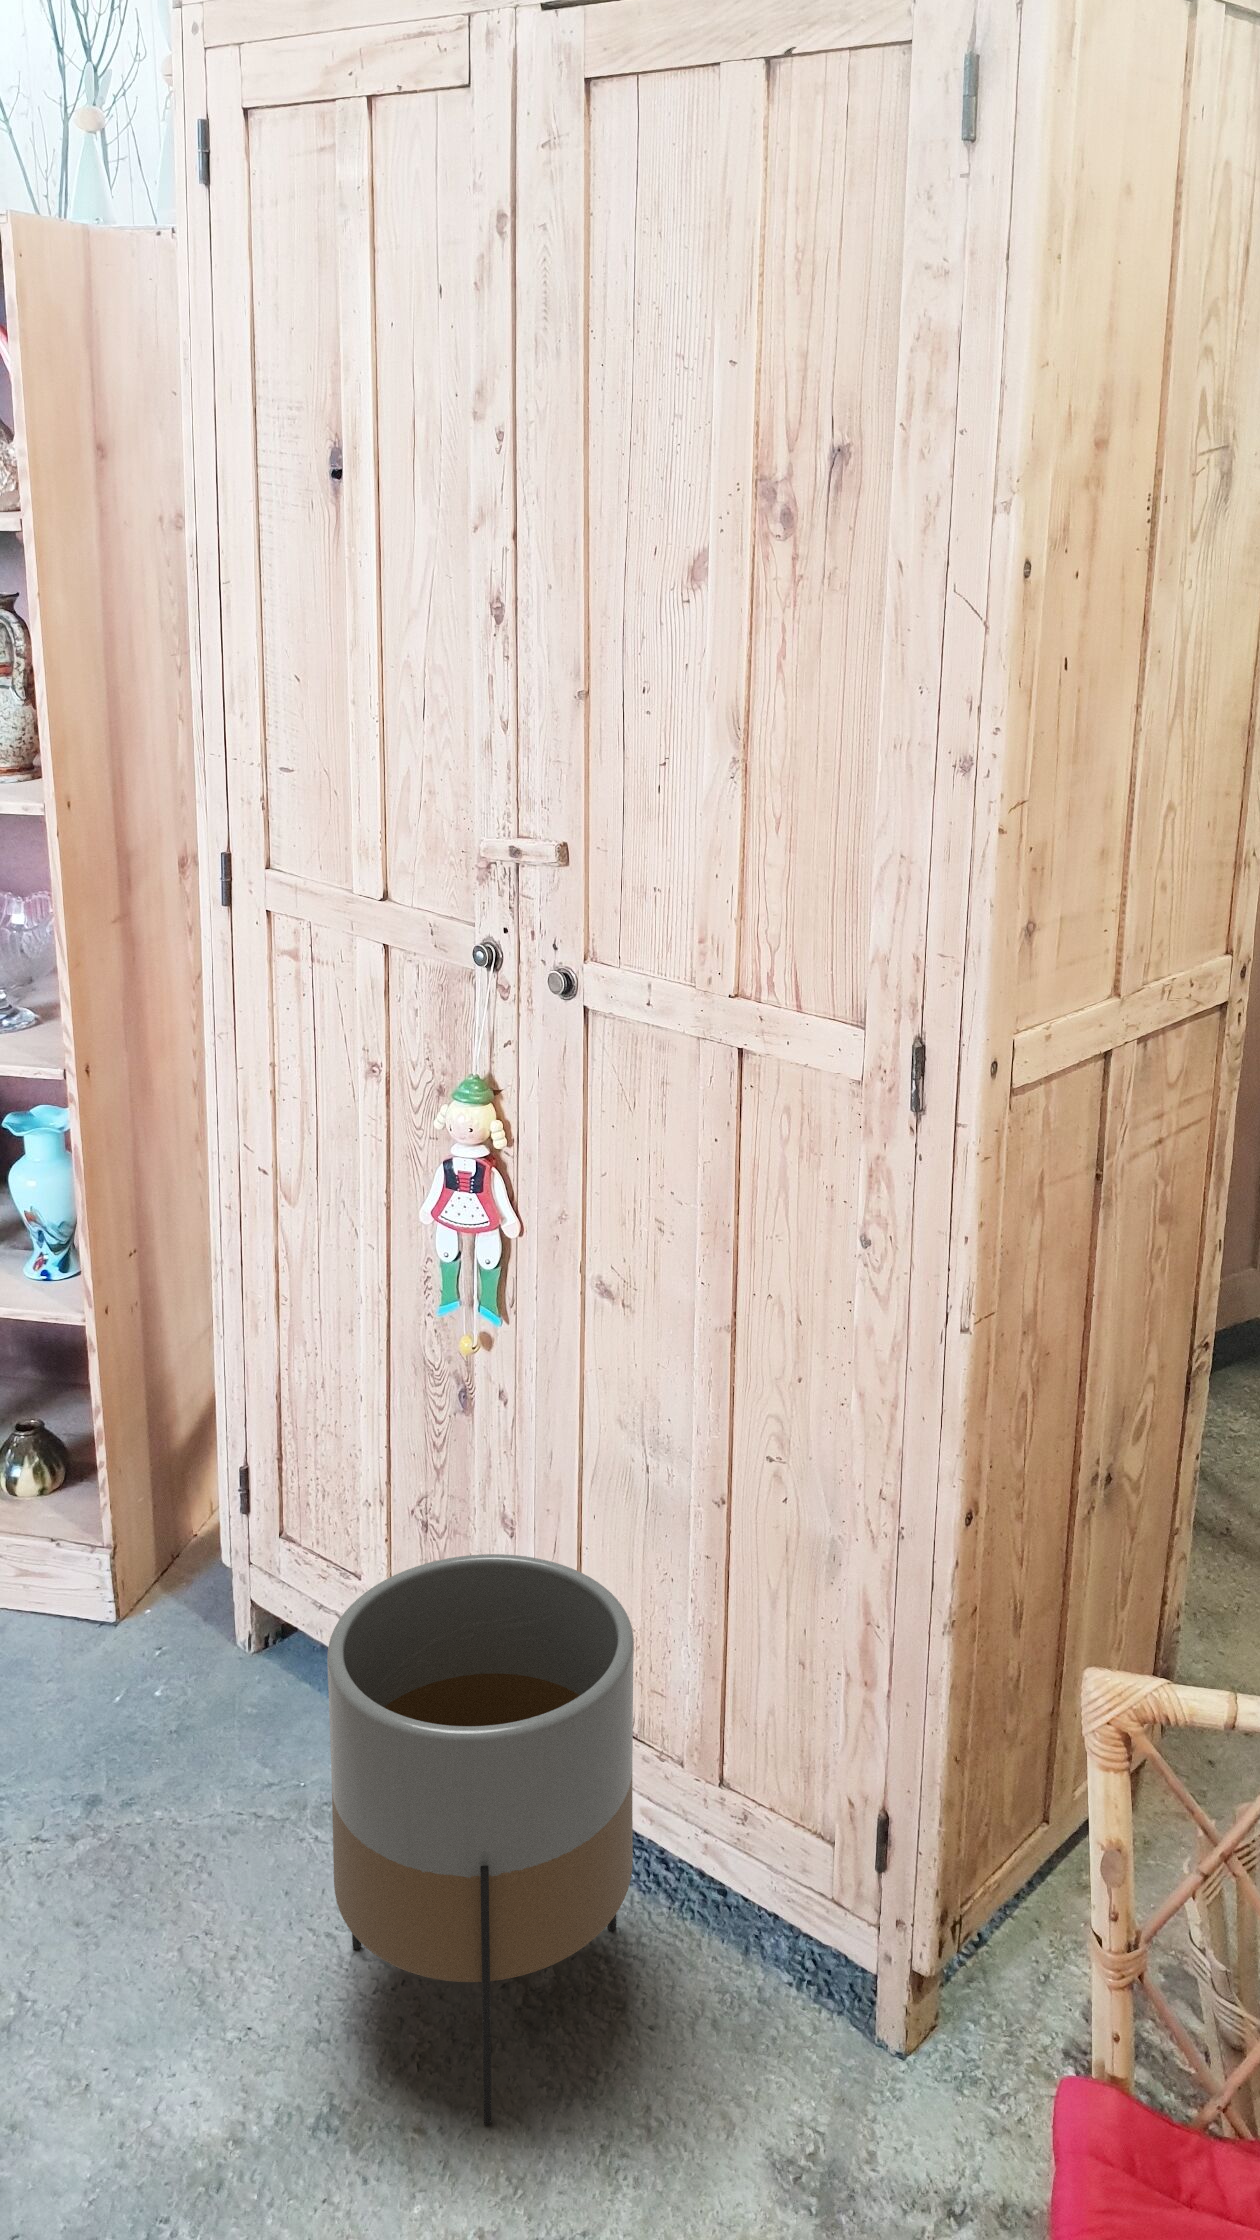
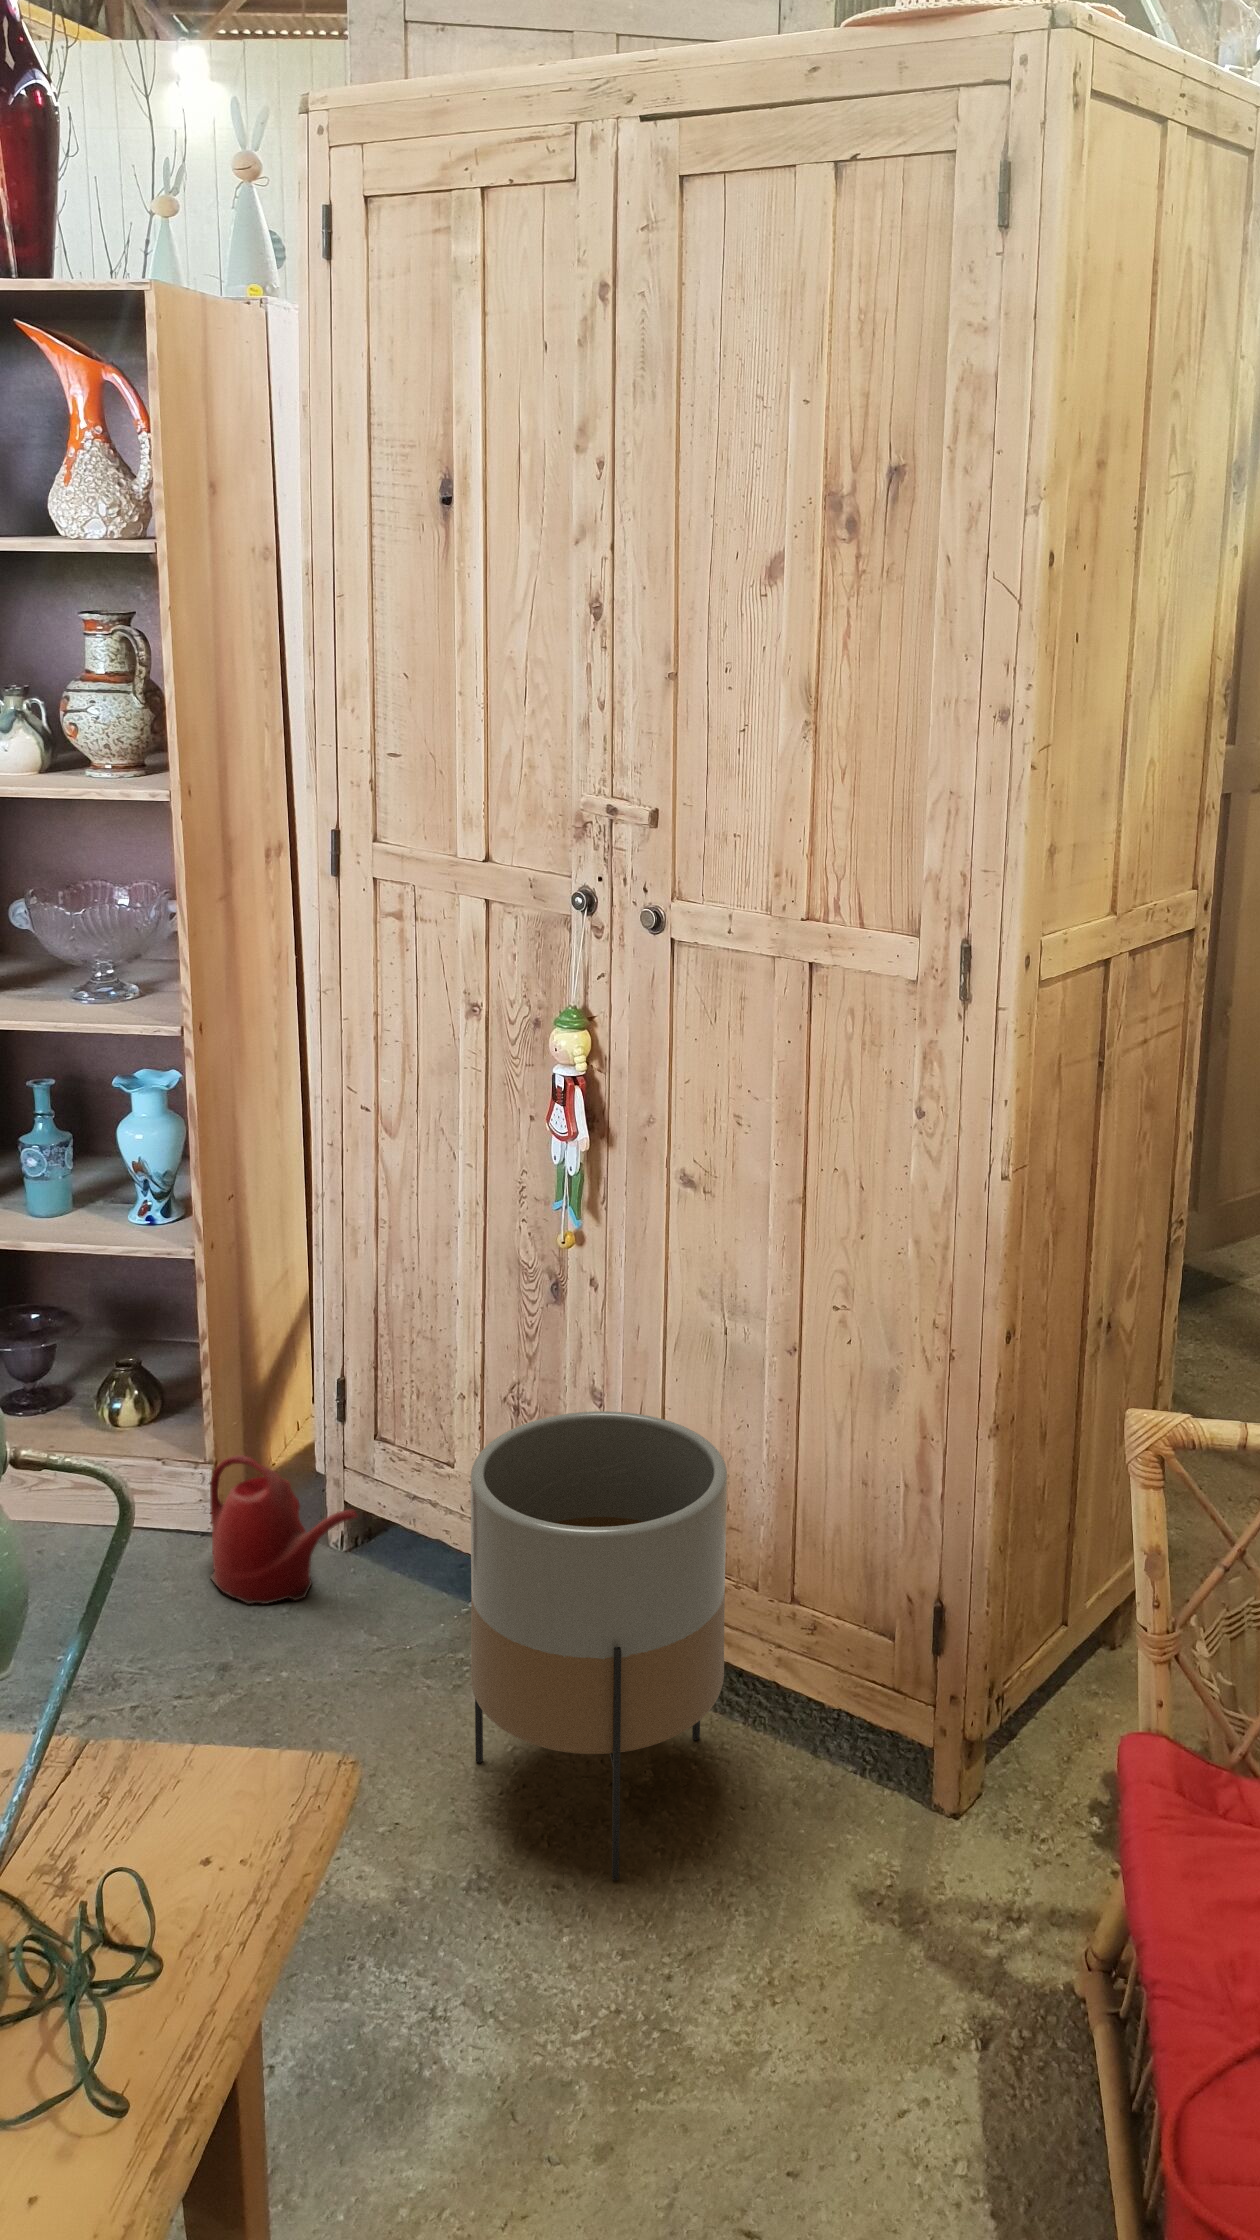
watering can: none [98,1552,250,1722] -> present [210,1455,357,1604]

